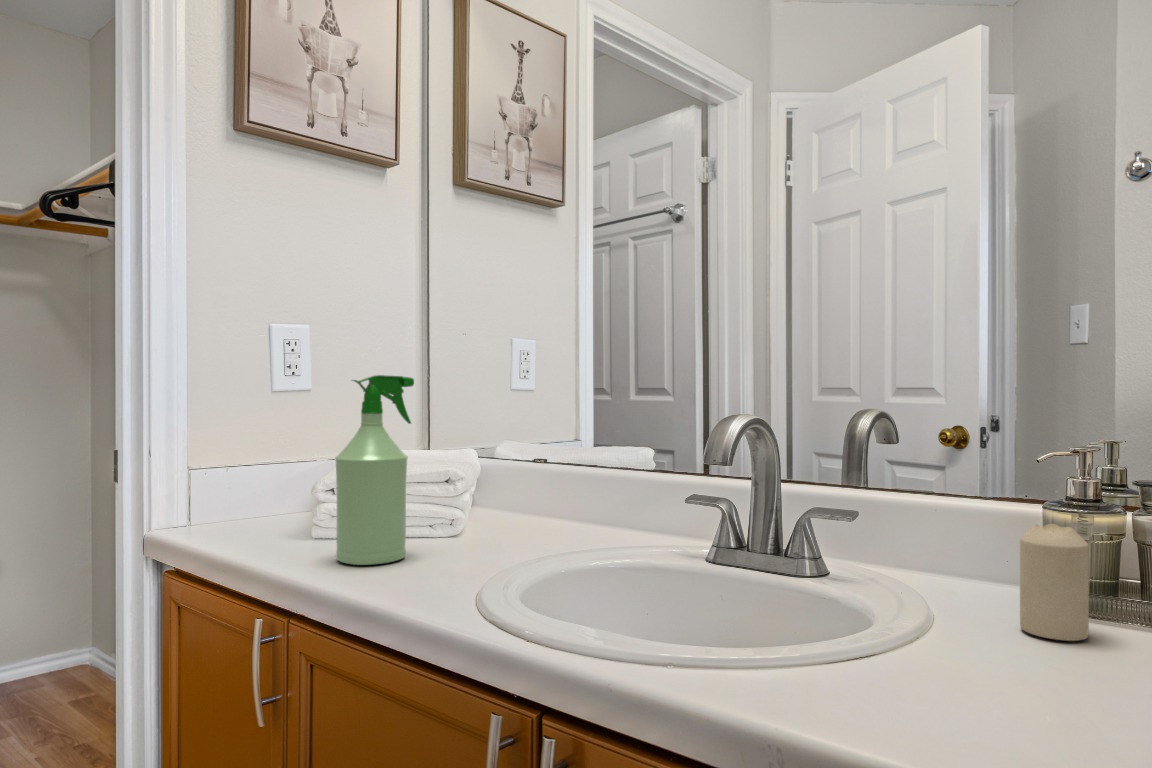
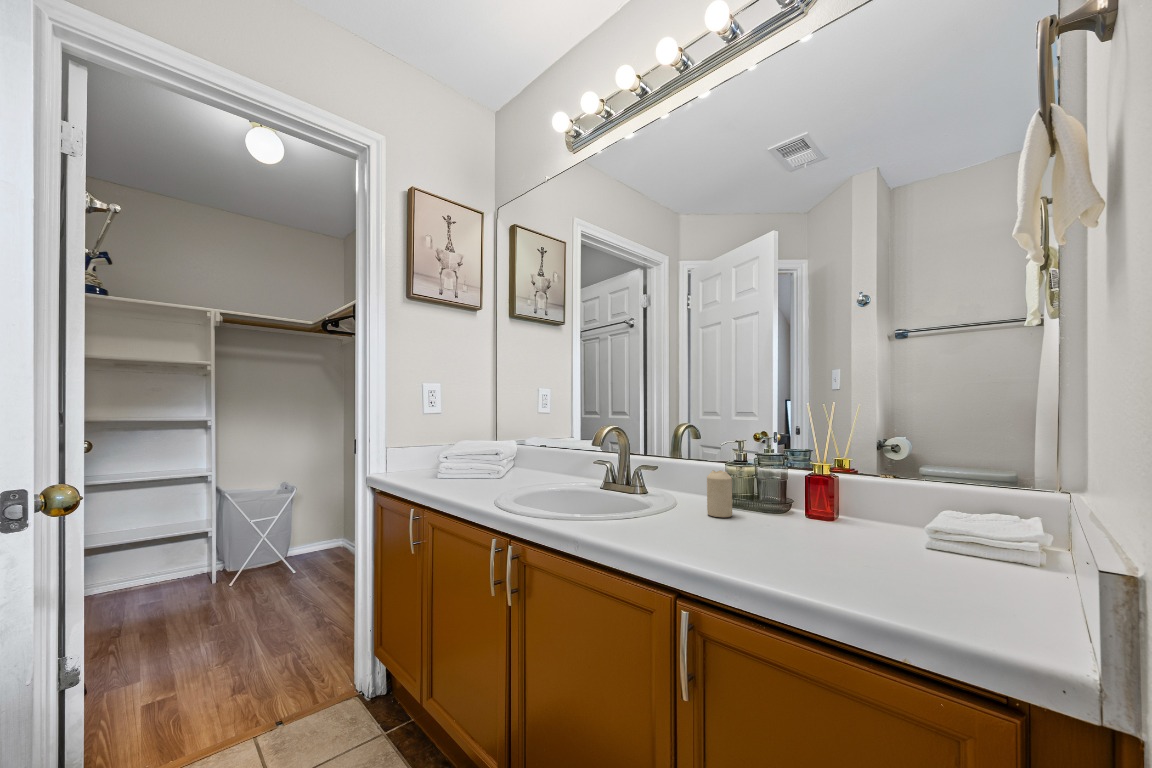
spray bottle: present [335,375,414,565] -> none [445,408,480,489]

